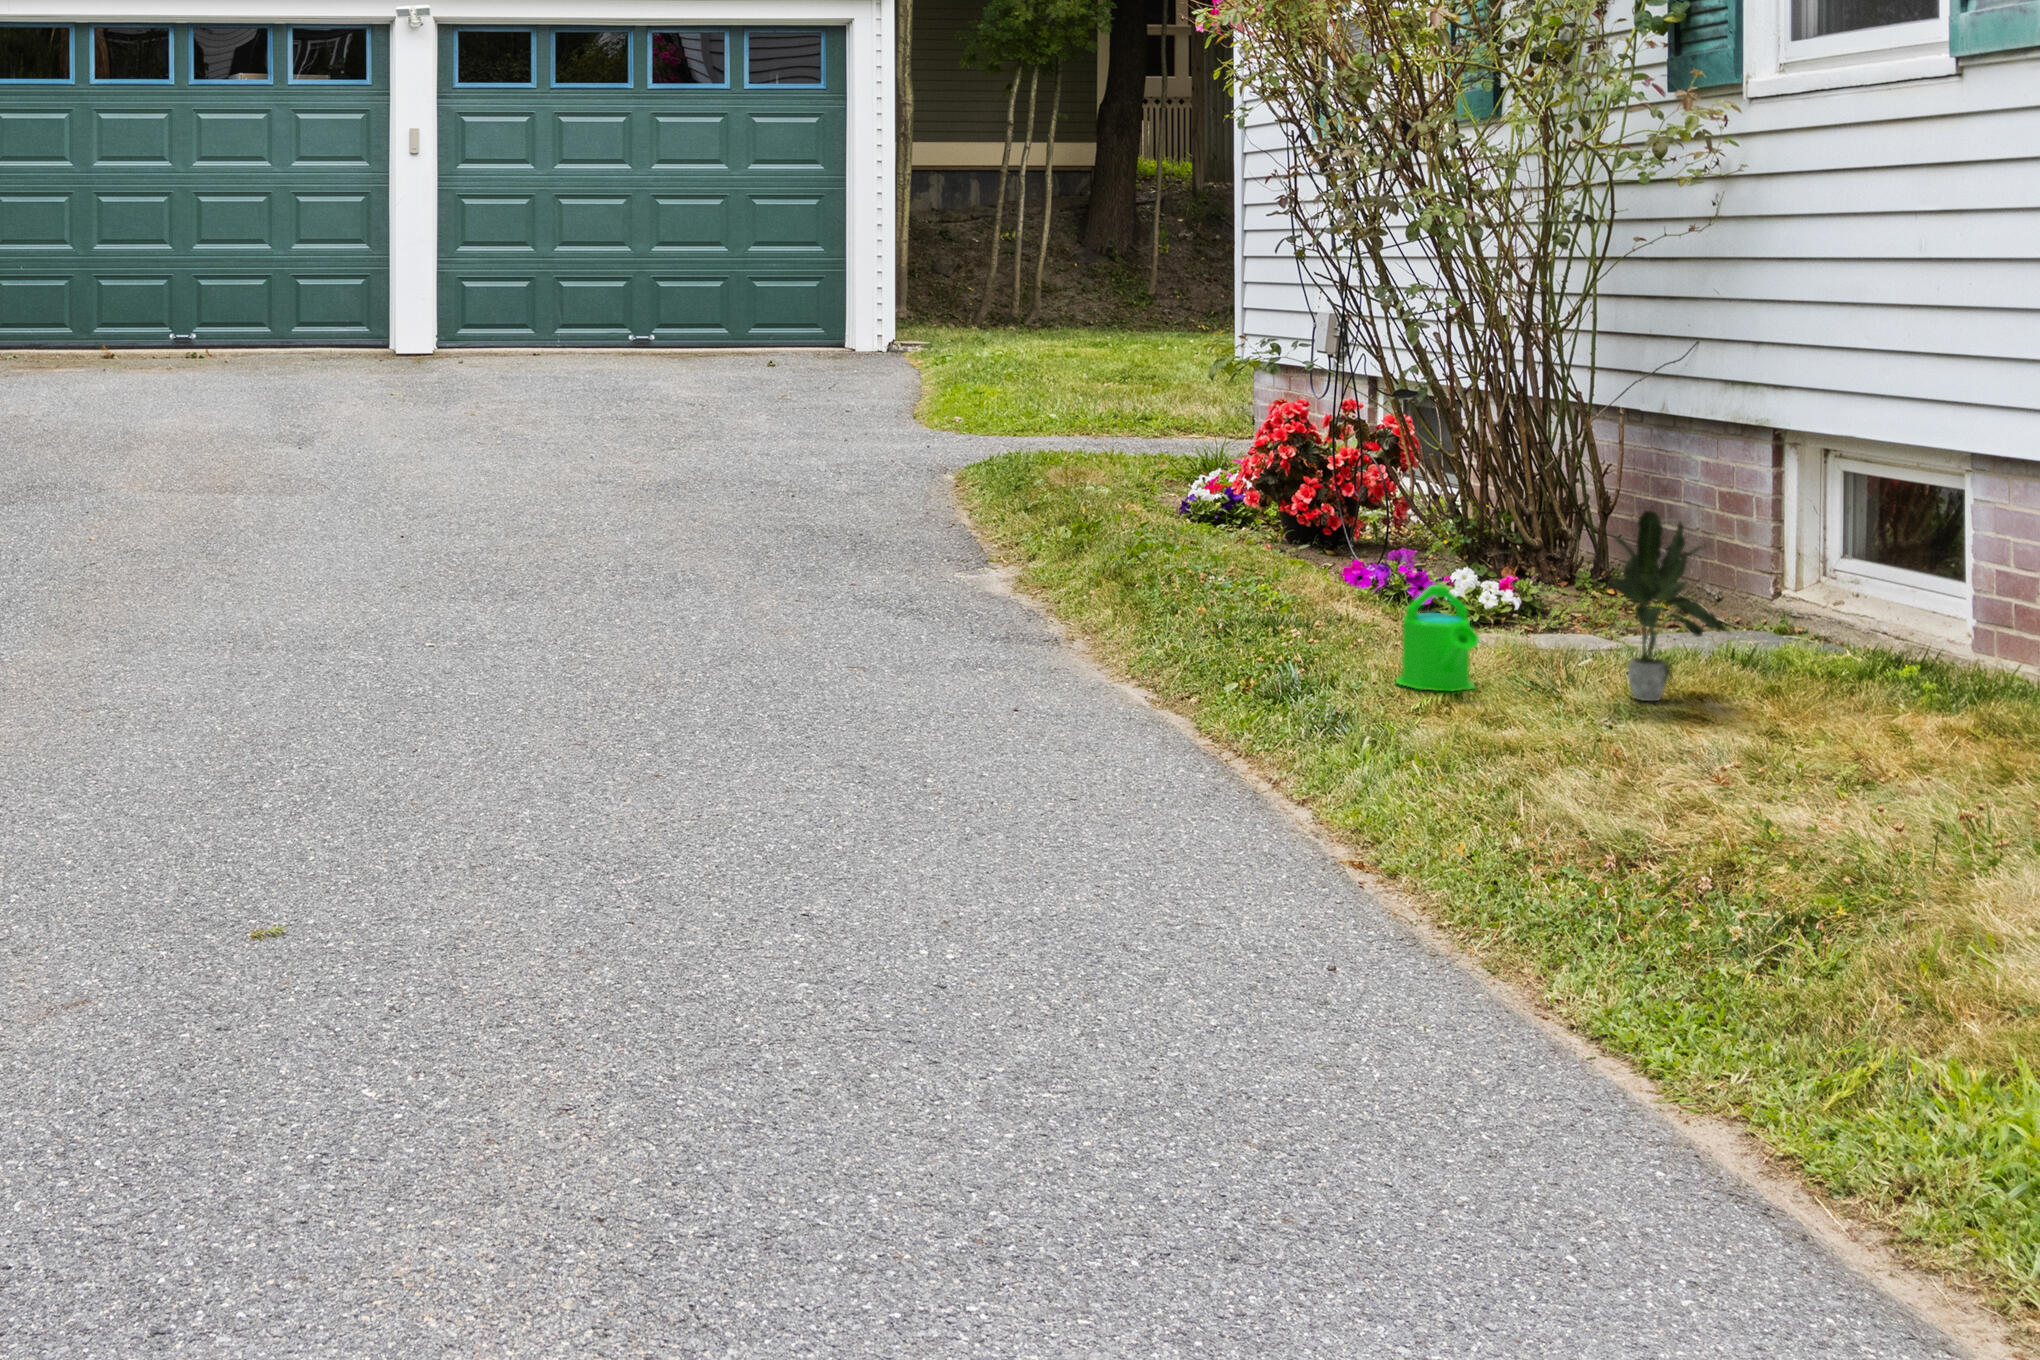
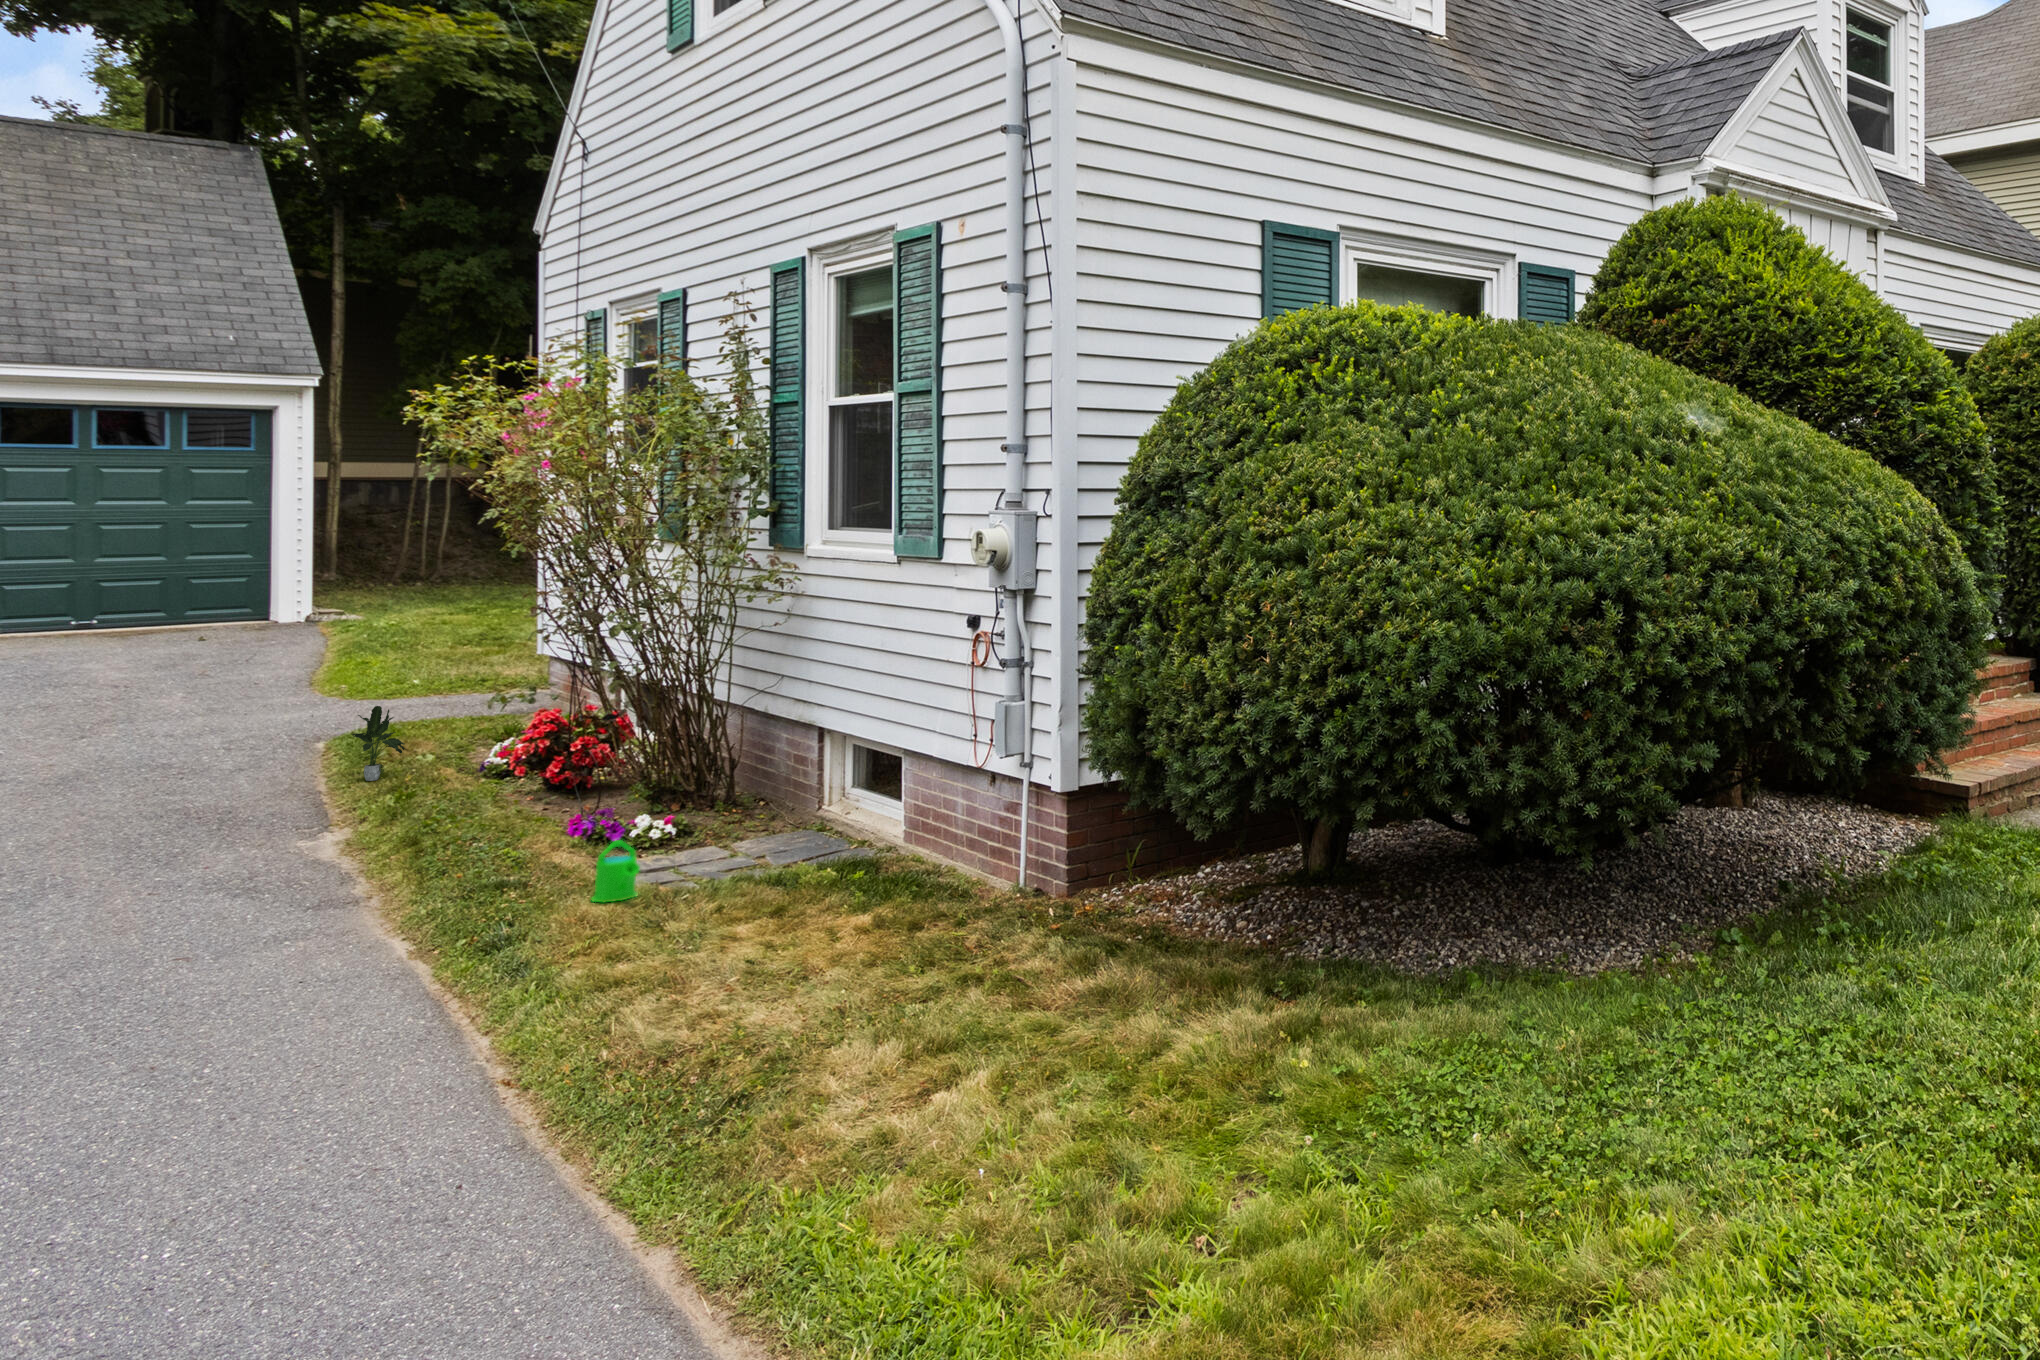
potted plant: present [1610,510,1727,701] -> present [352,706,407,781]

